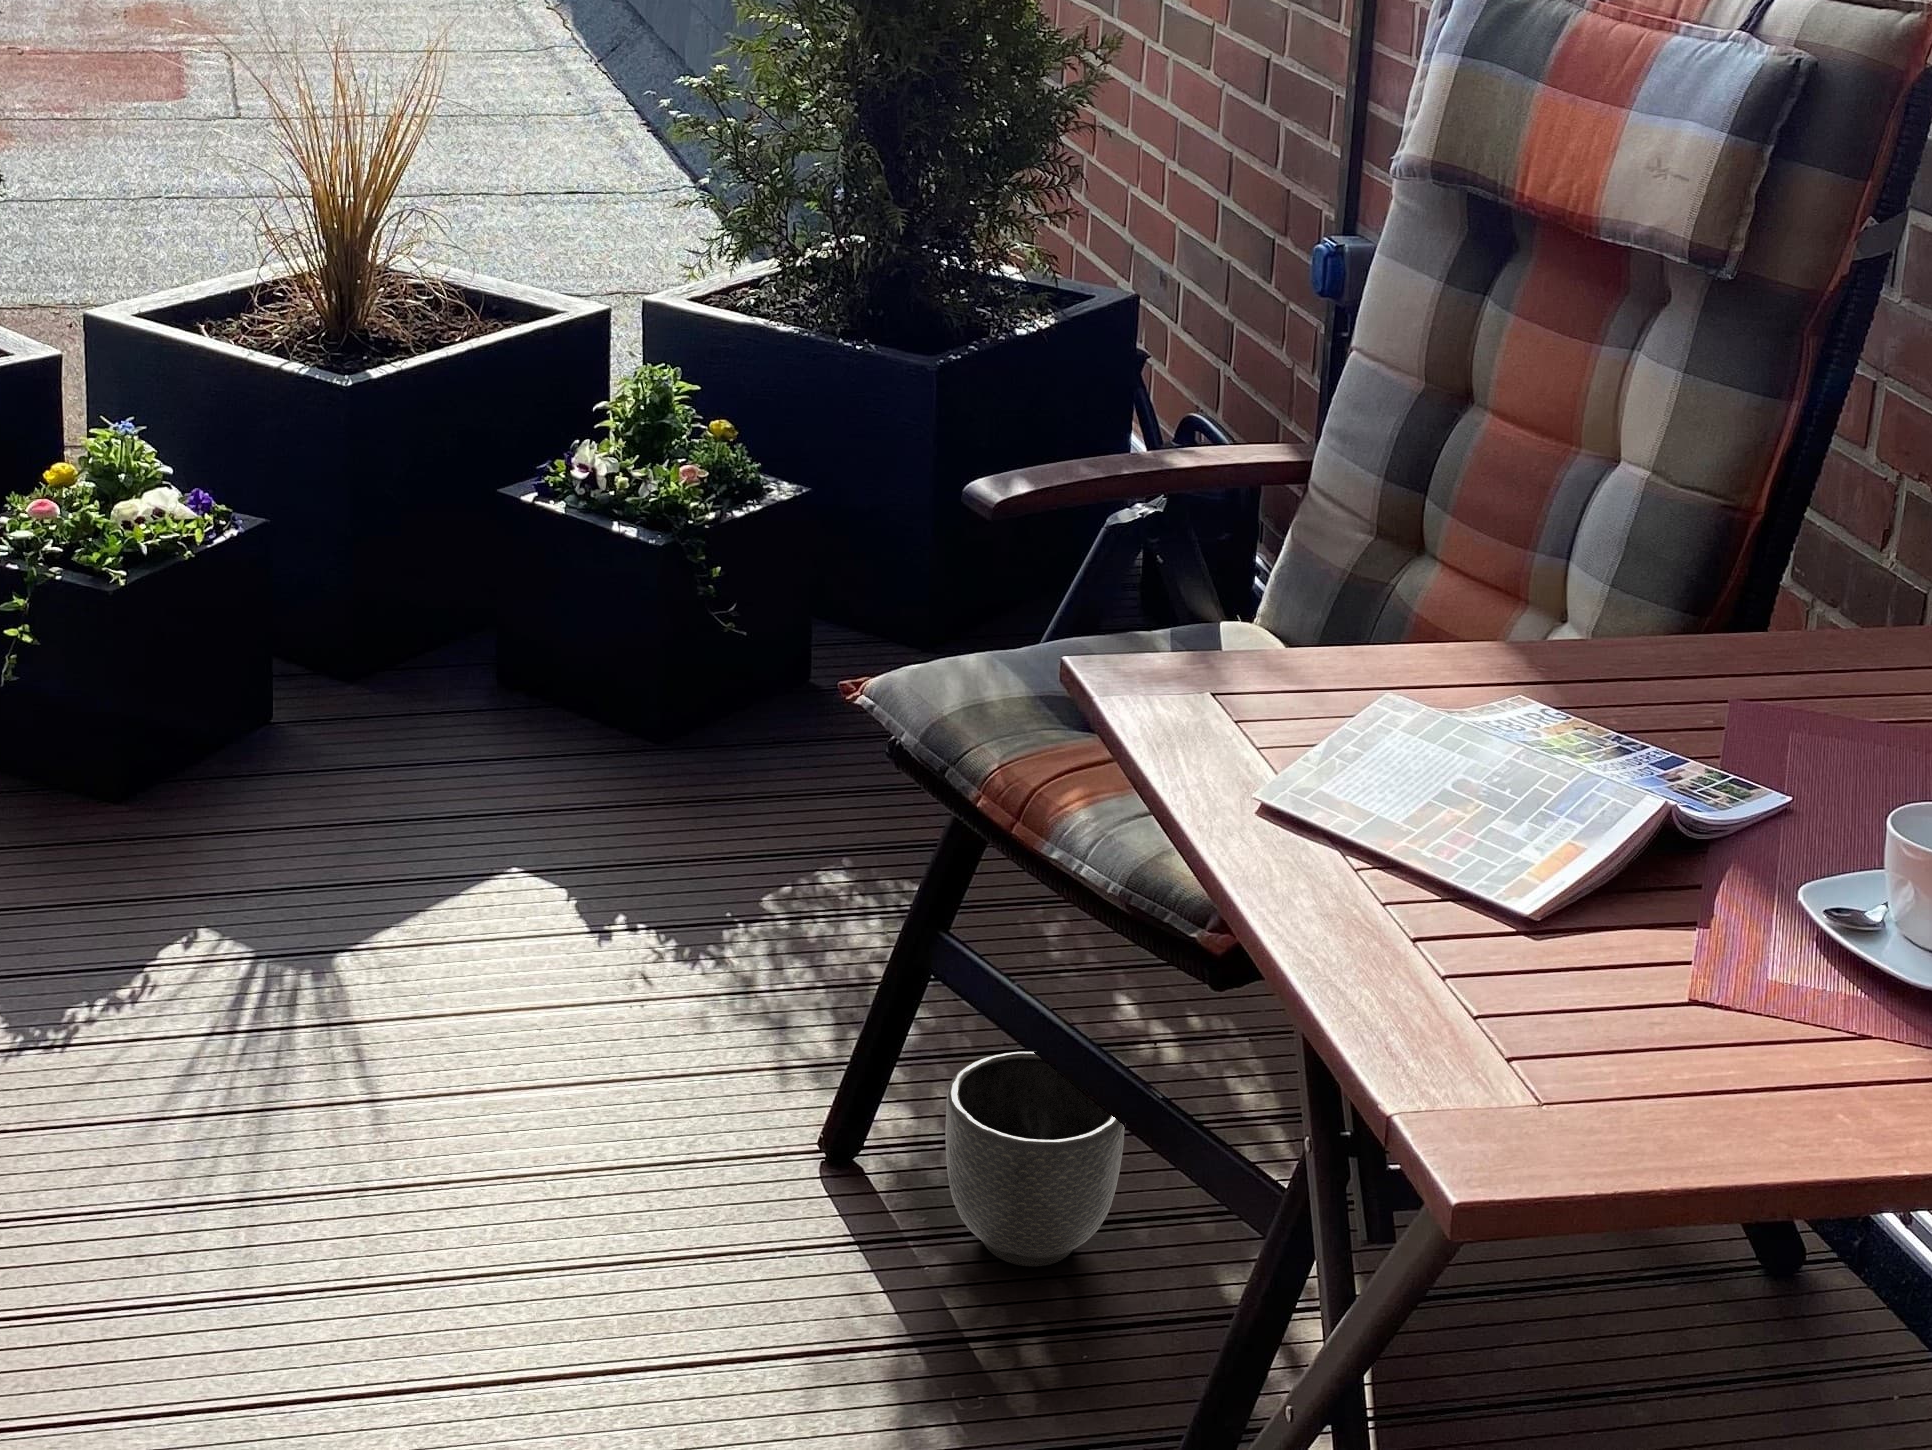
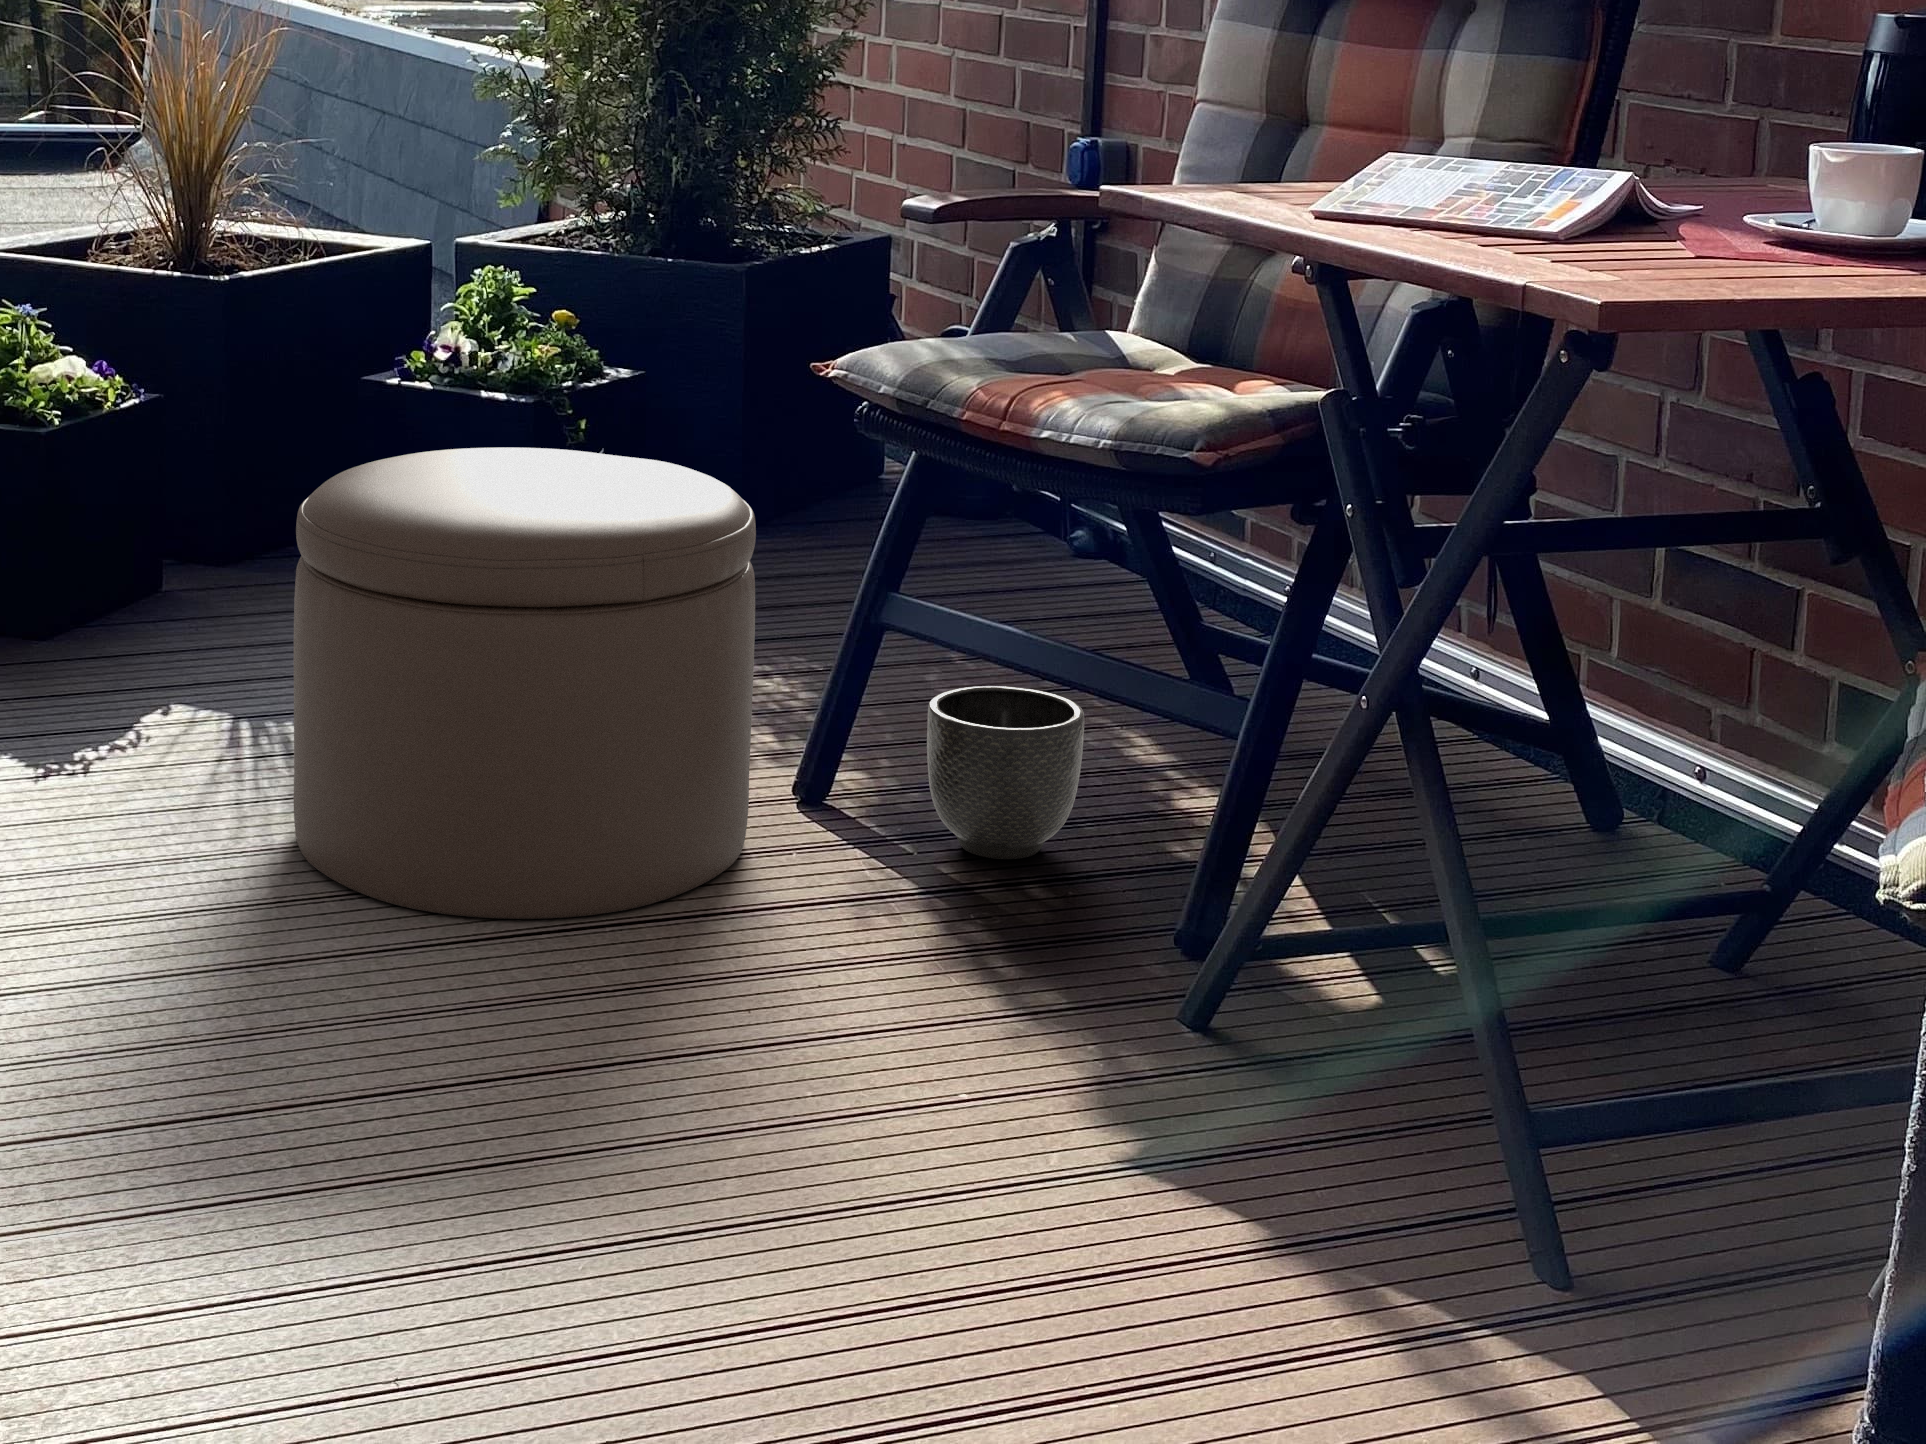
ottoman: none [232,734,752,1335] -> present [294,448,756,919]

